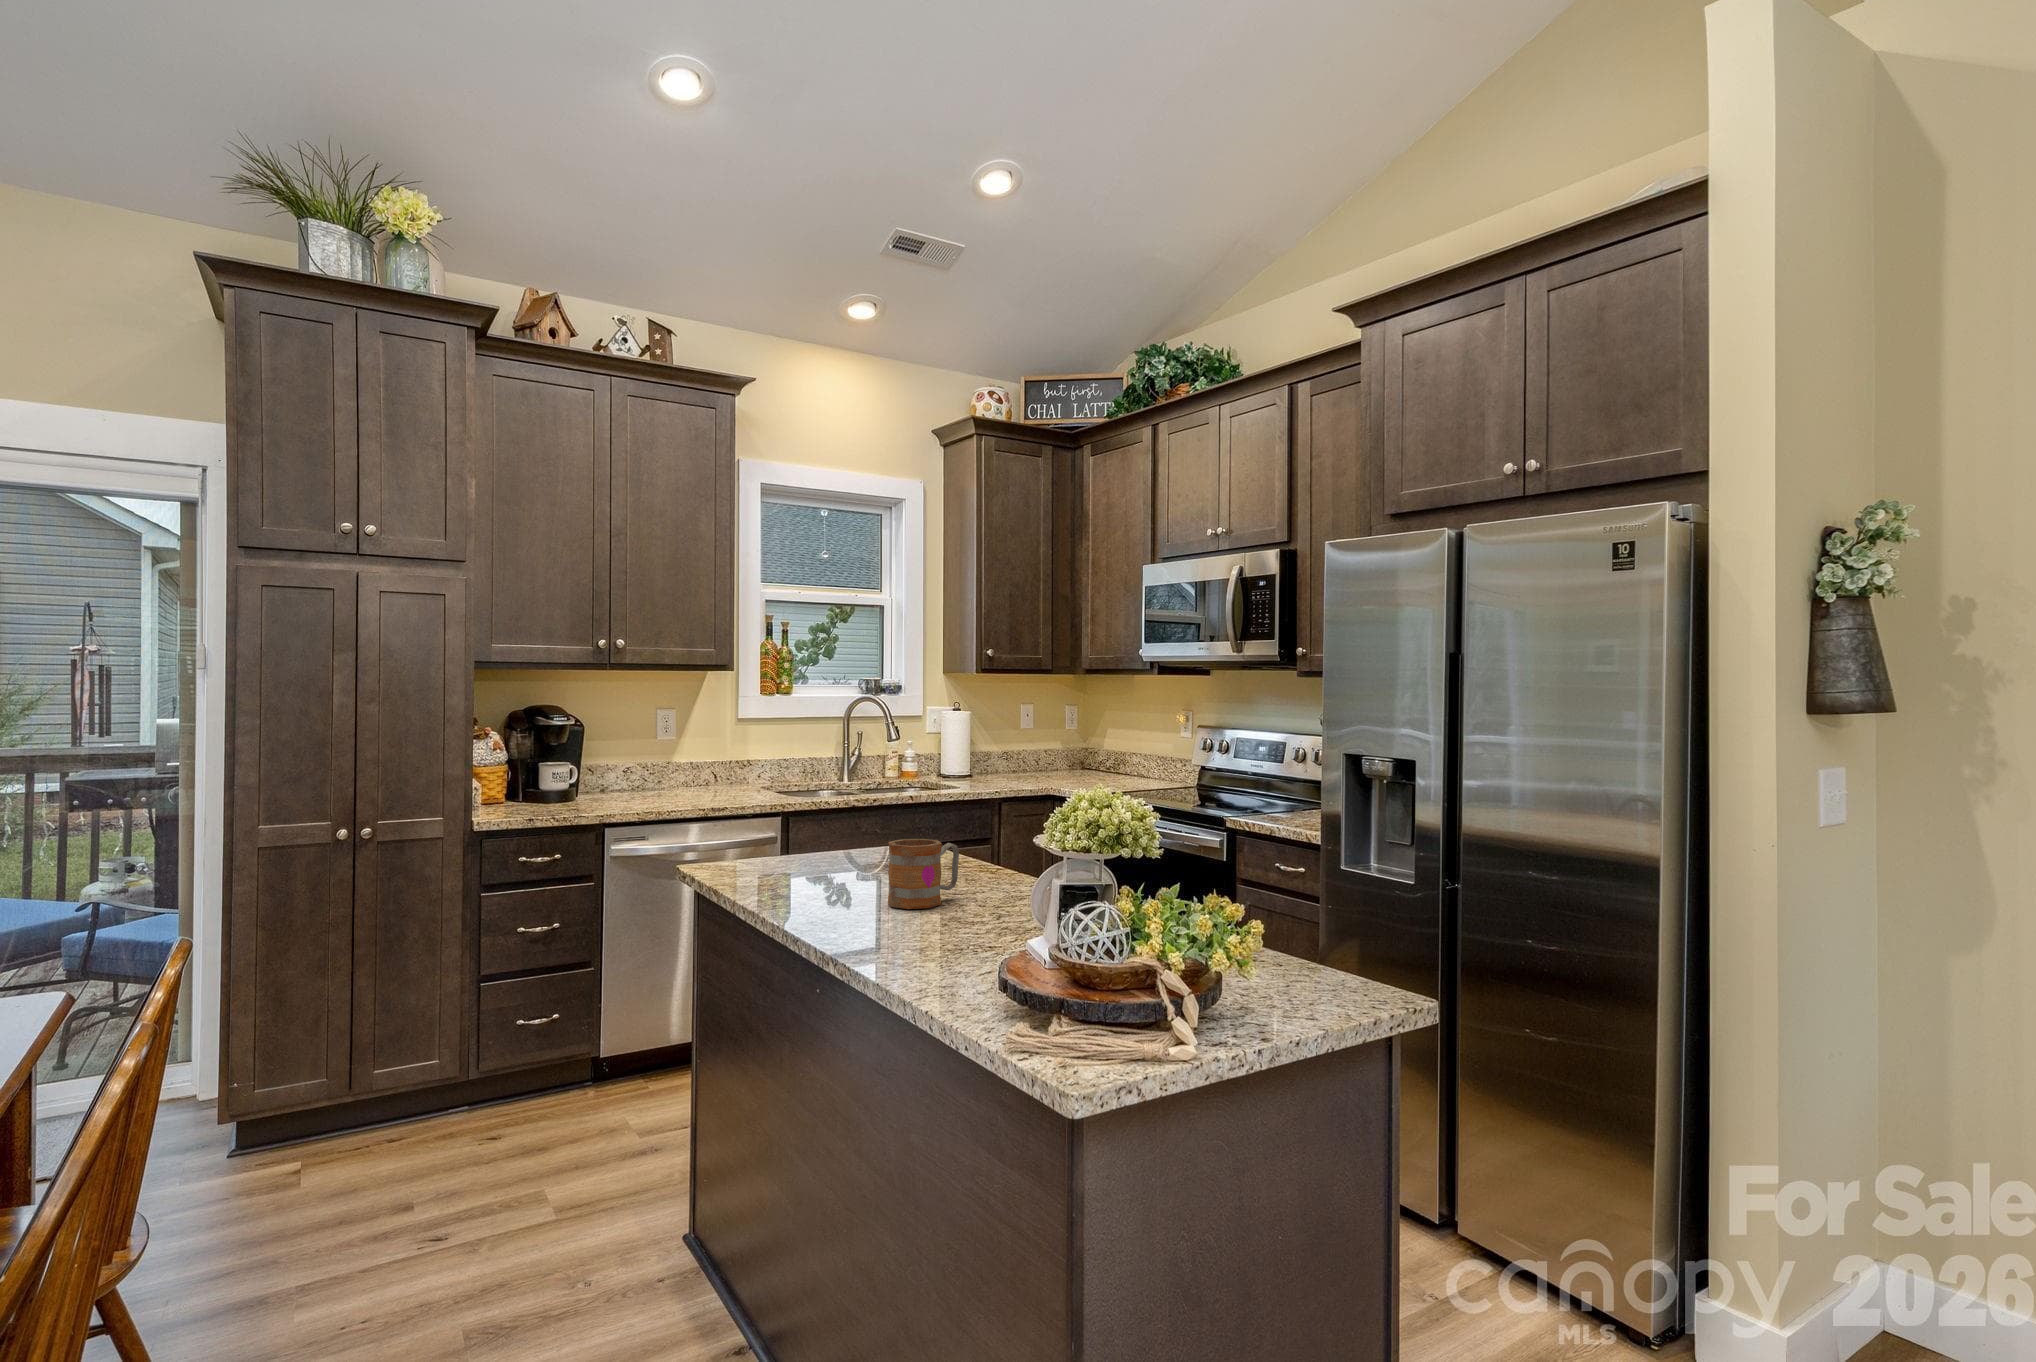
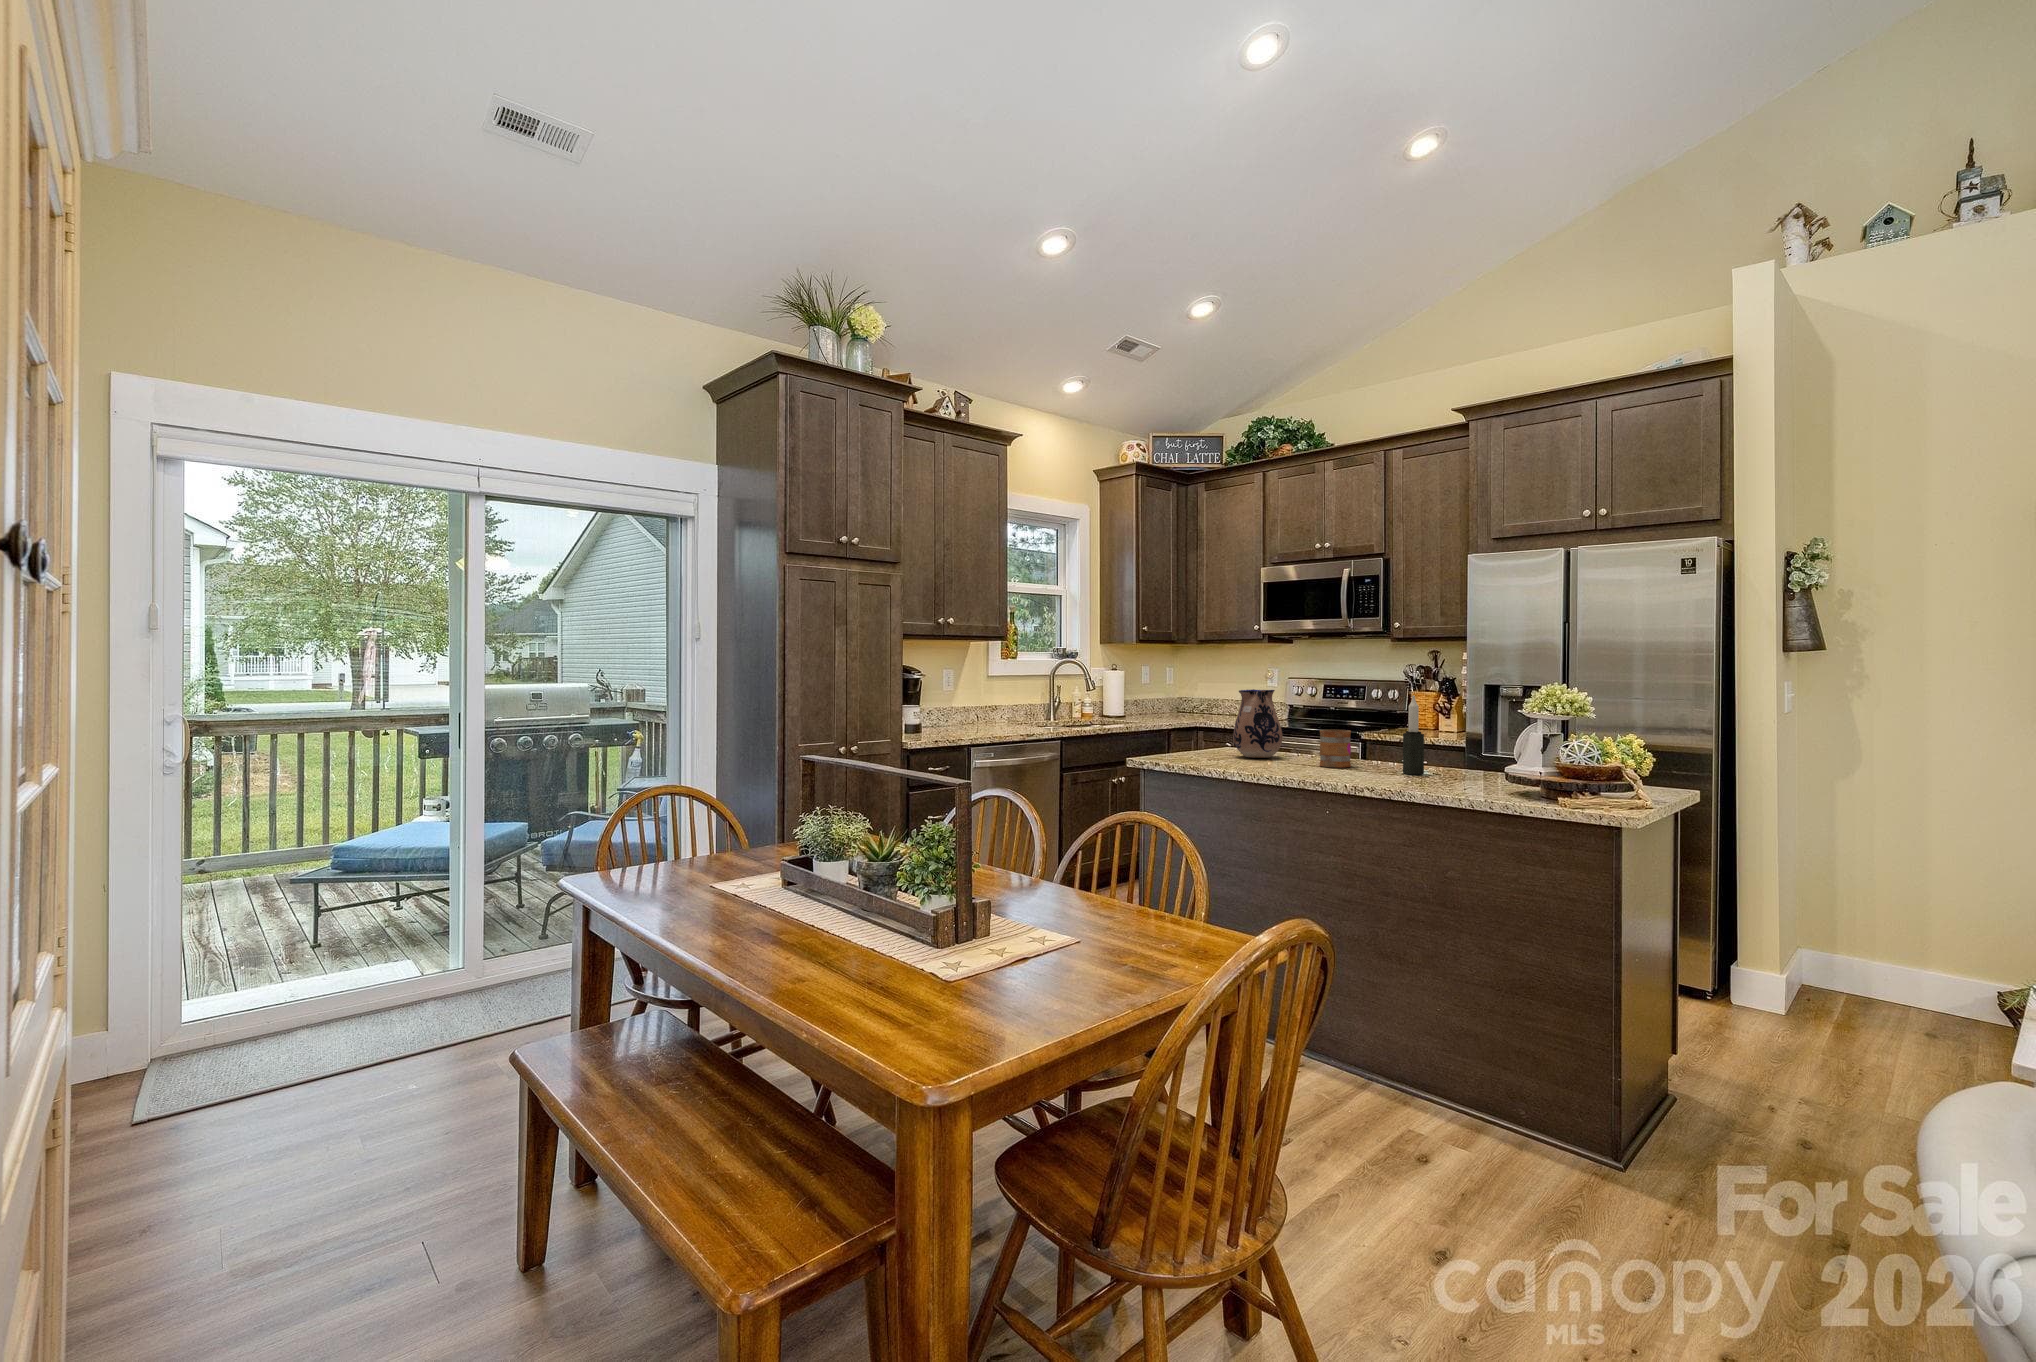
ceramic pitcher: none [819,762,897,878] -> present [1233,689,1282,758]
candle: none [970,790,1000,935] -> present [1403,695,1424,775]

